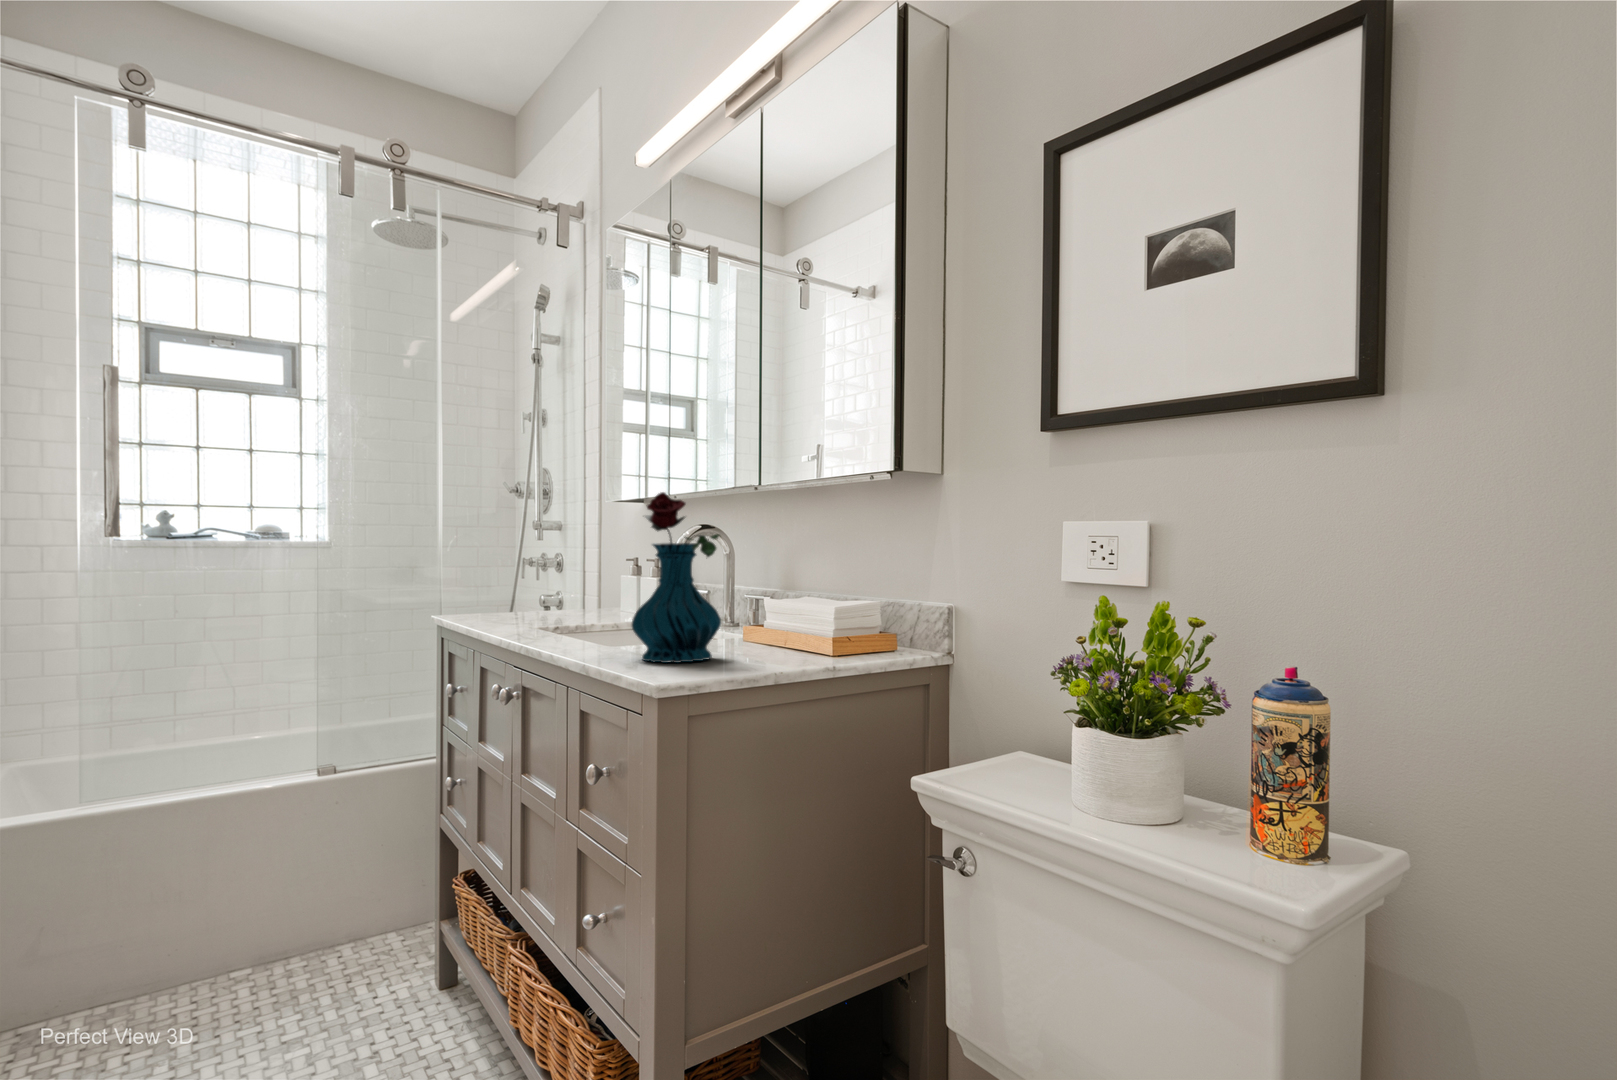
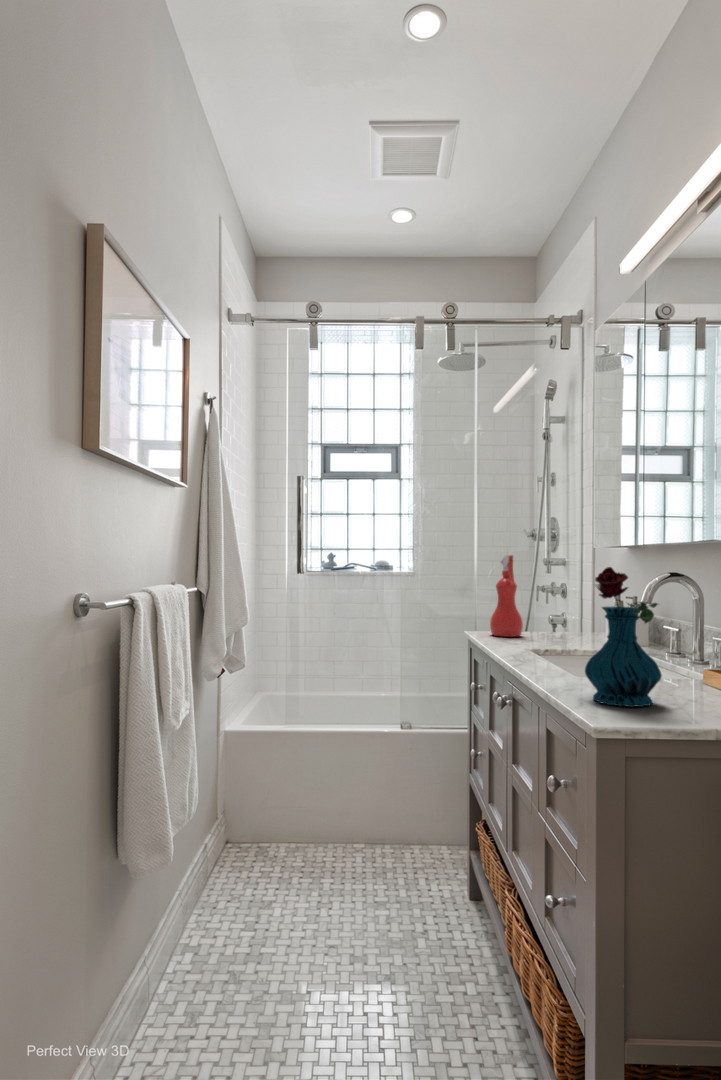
spray bottle: none [466,508,512,620] -> present [490,555,523,637]

